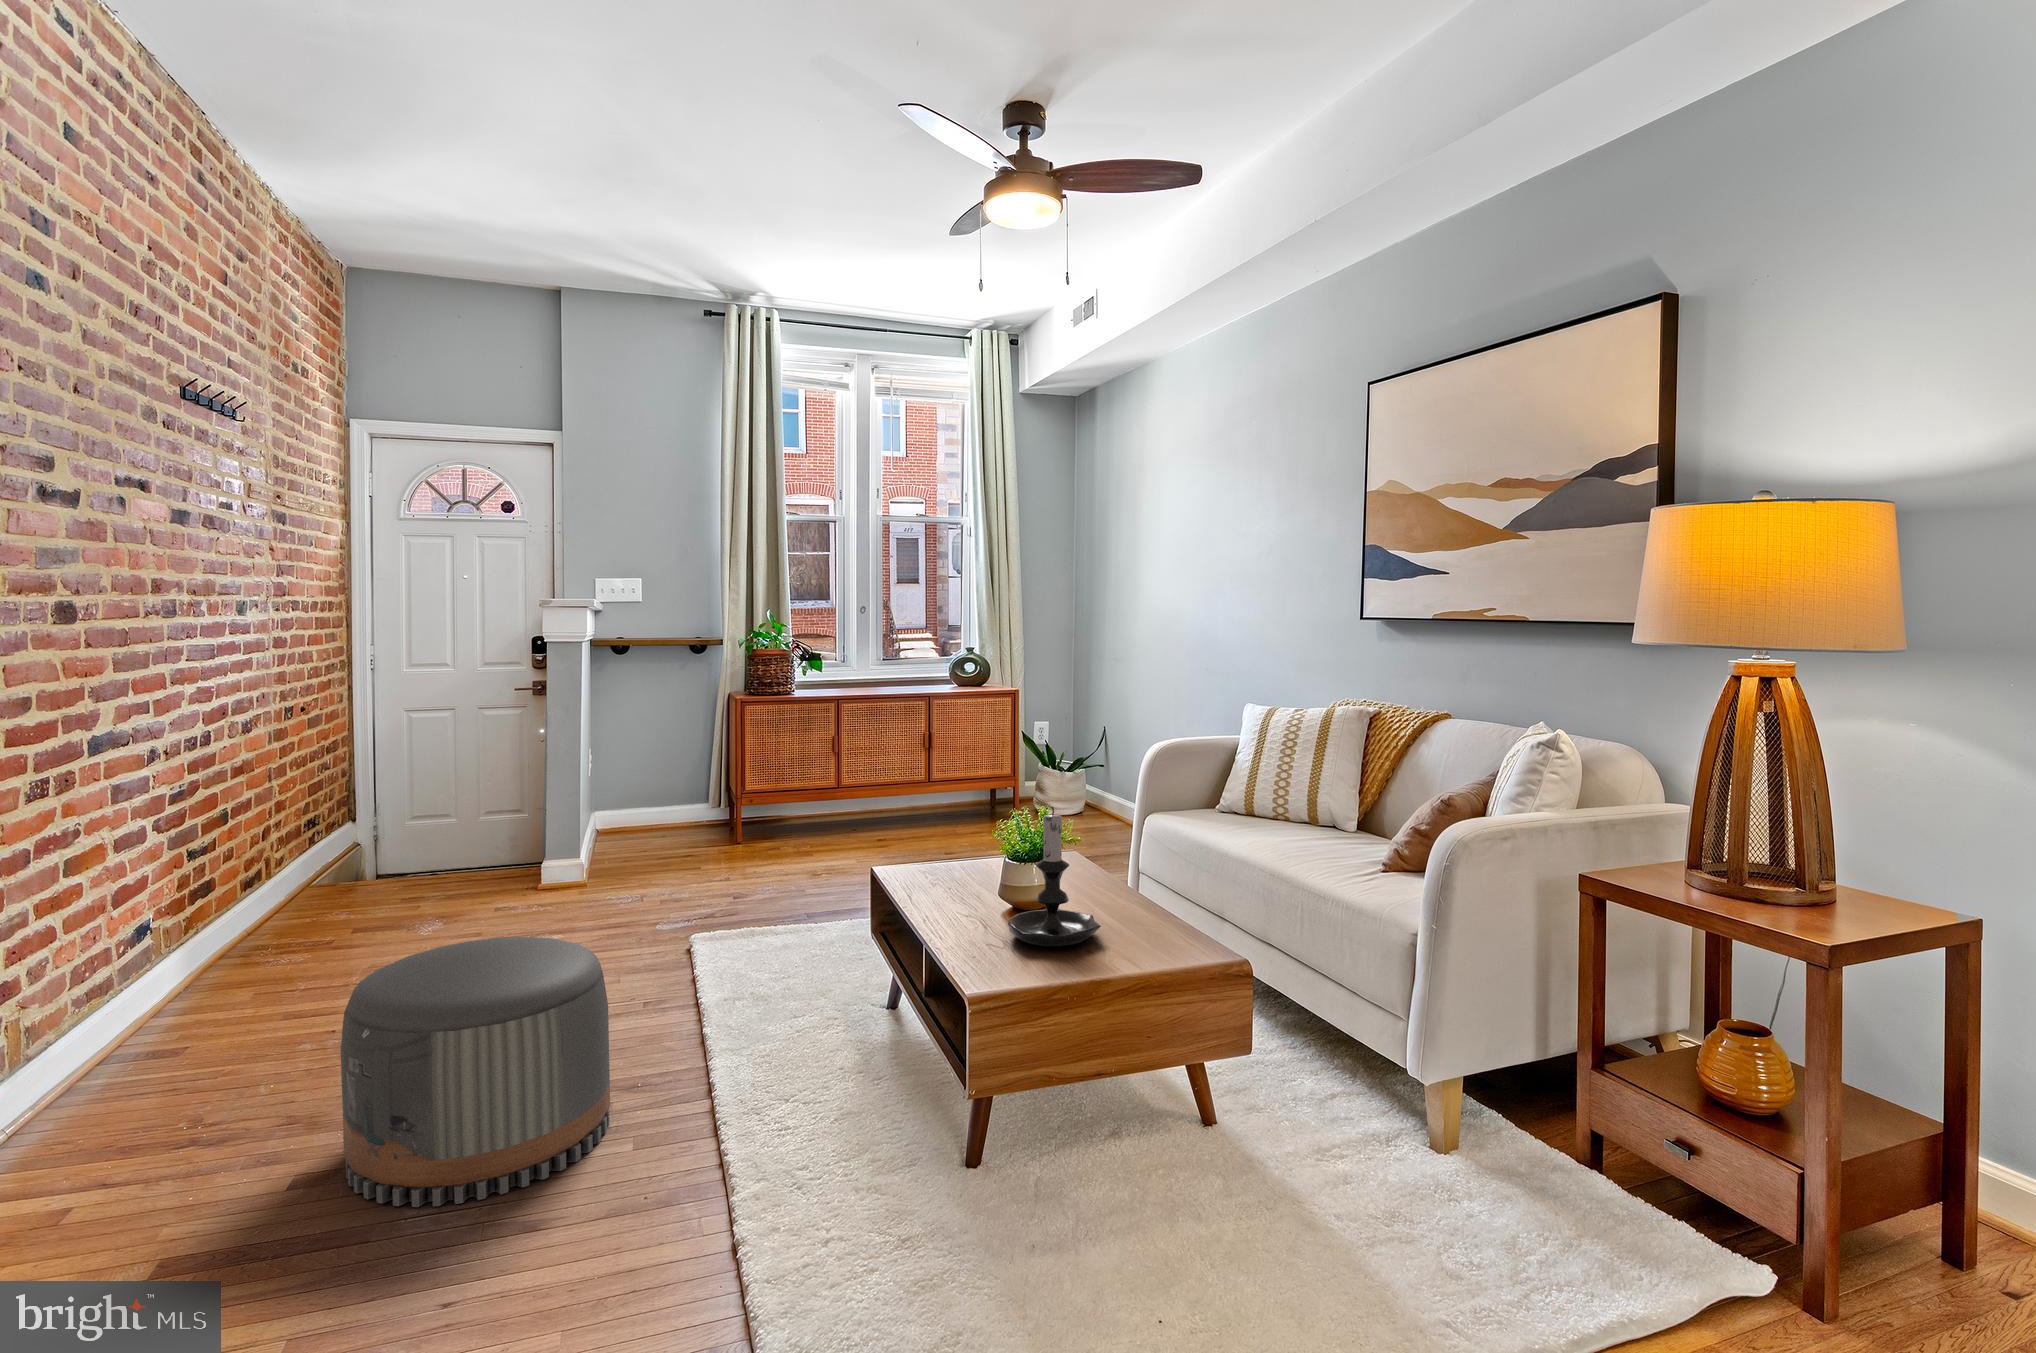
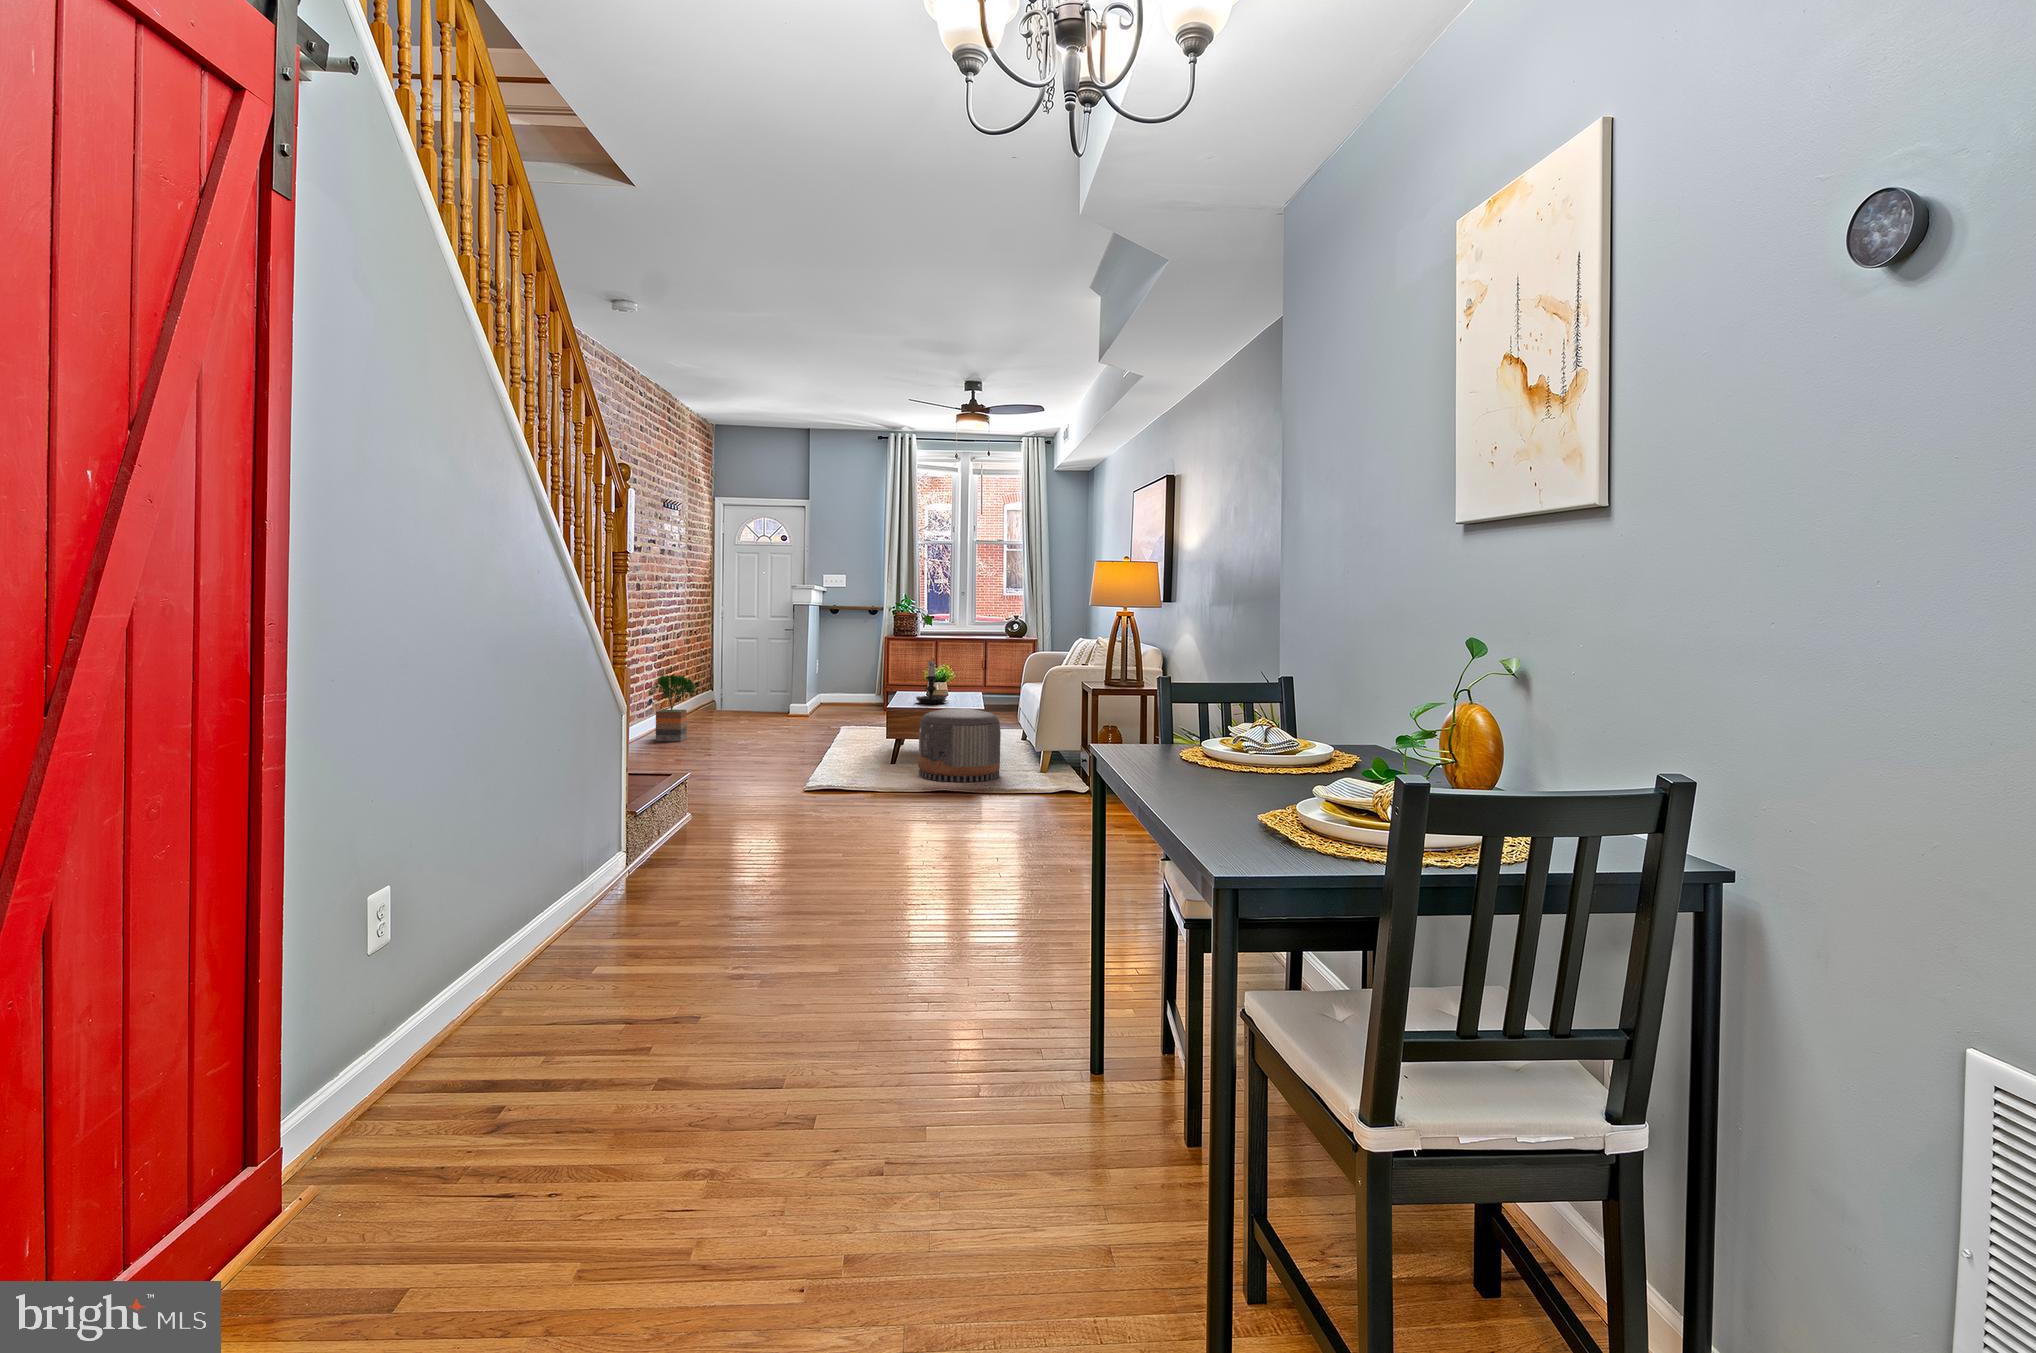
potted tree: none [103,859,292,1074] -> present [649,674,697,741]
pouf: present [340,937,610,1207] -> present [919,708,1001,782]

